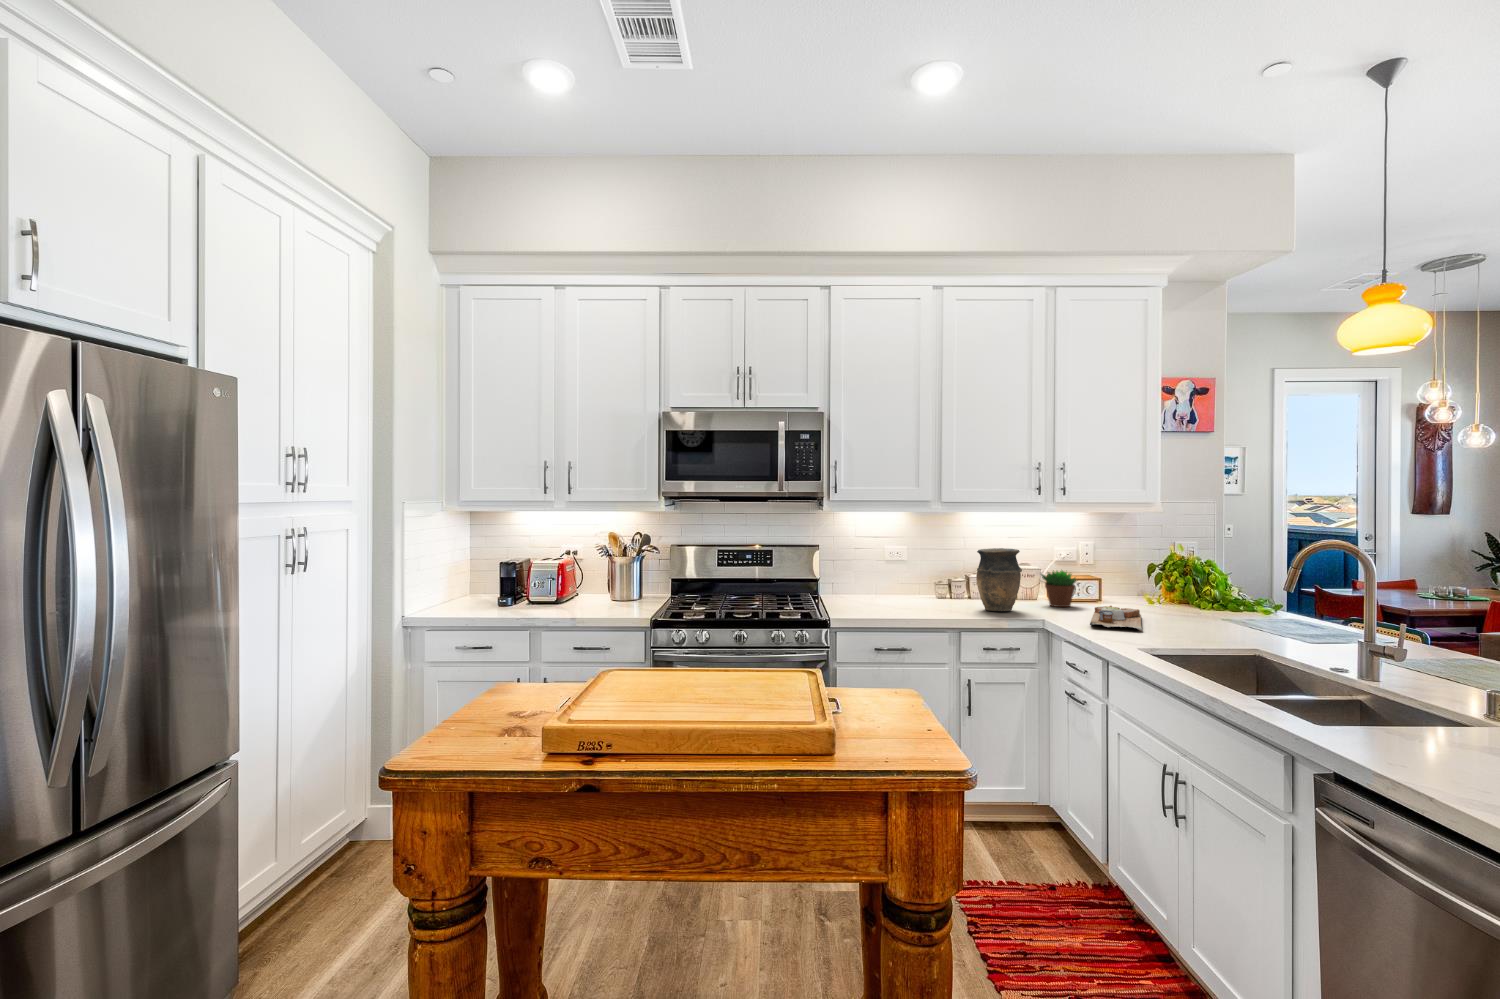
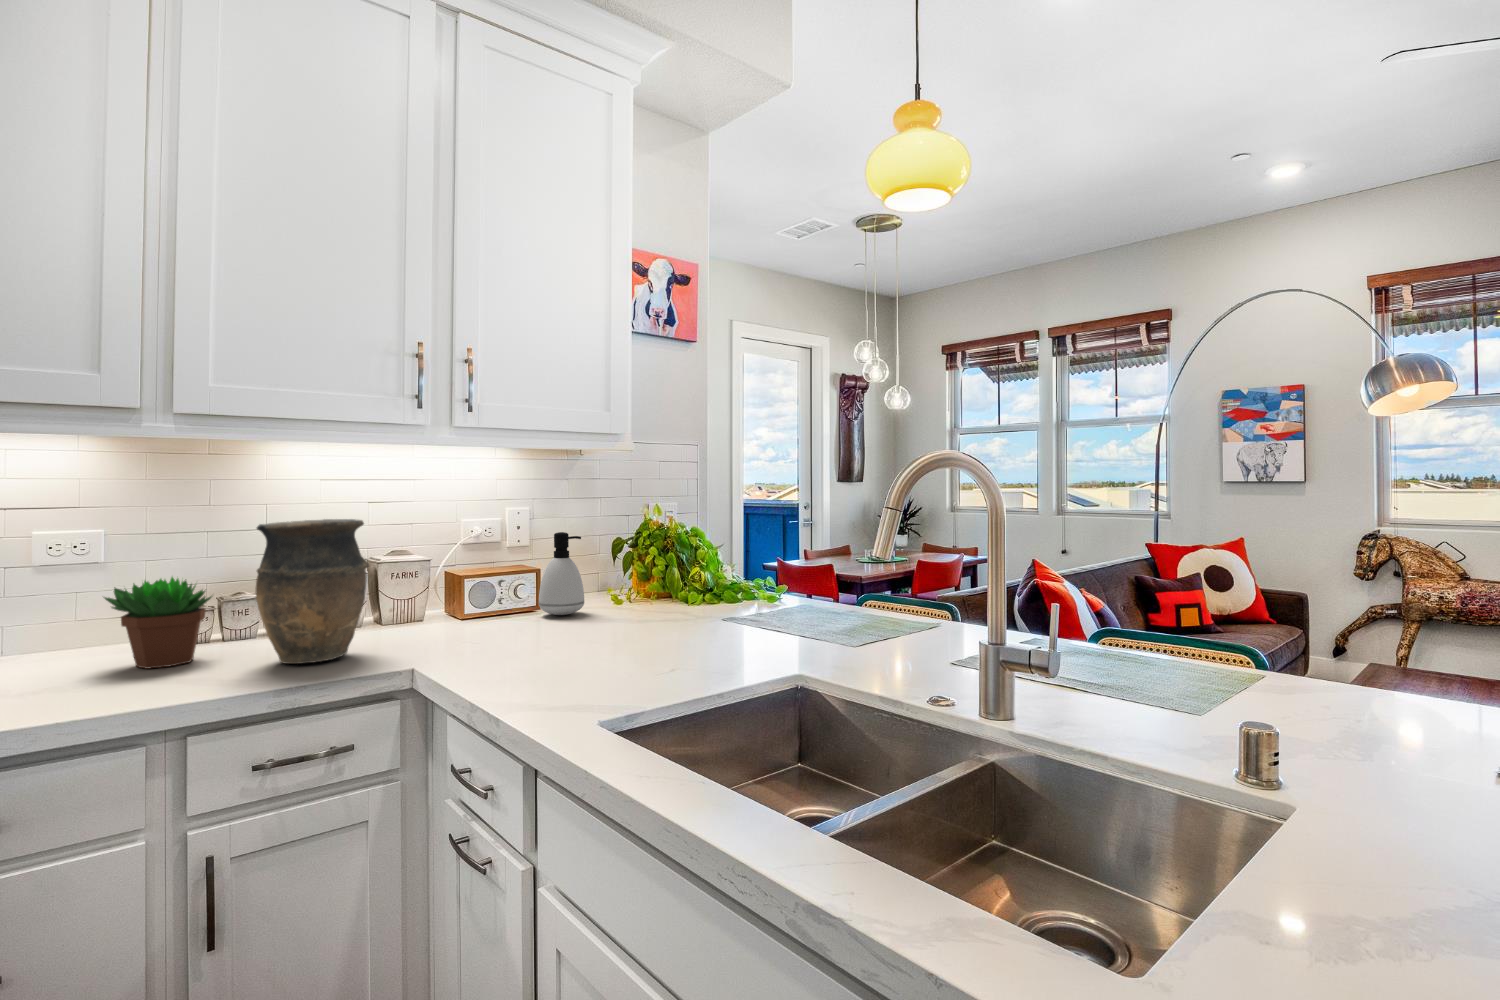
soap dispenser: none [1101,559,1129,605] -> present [539,532,584,615]
succulent plant: present [1041,571,1076,607] -> present [104,577,212,669]
cutting board: present [1090,606,1142,632] -> none [501,621,609,681]

